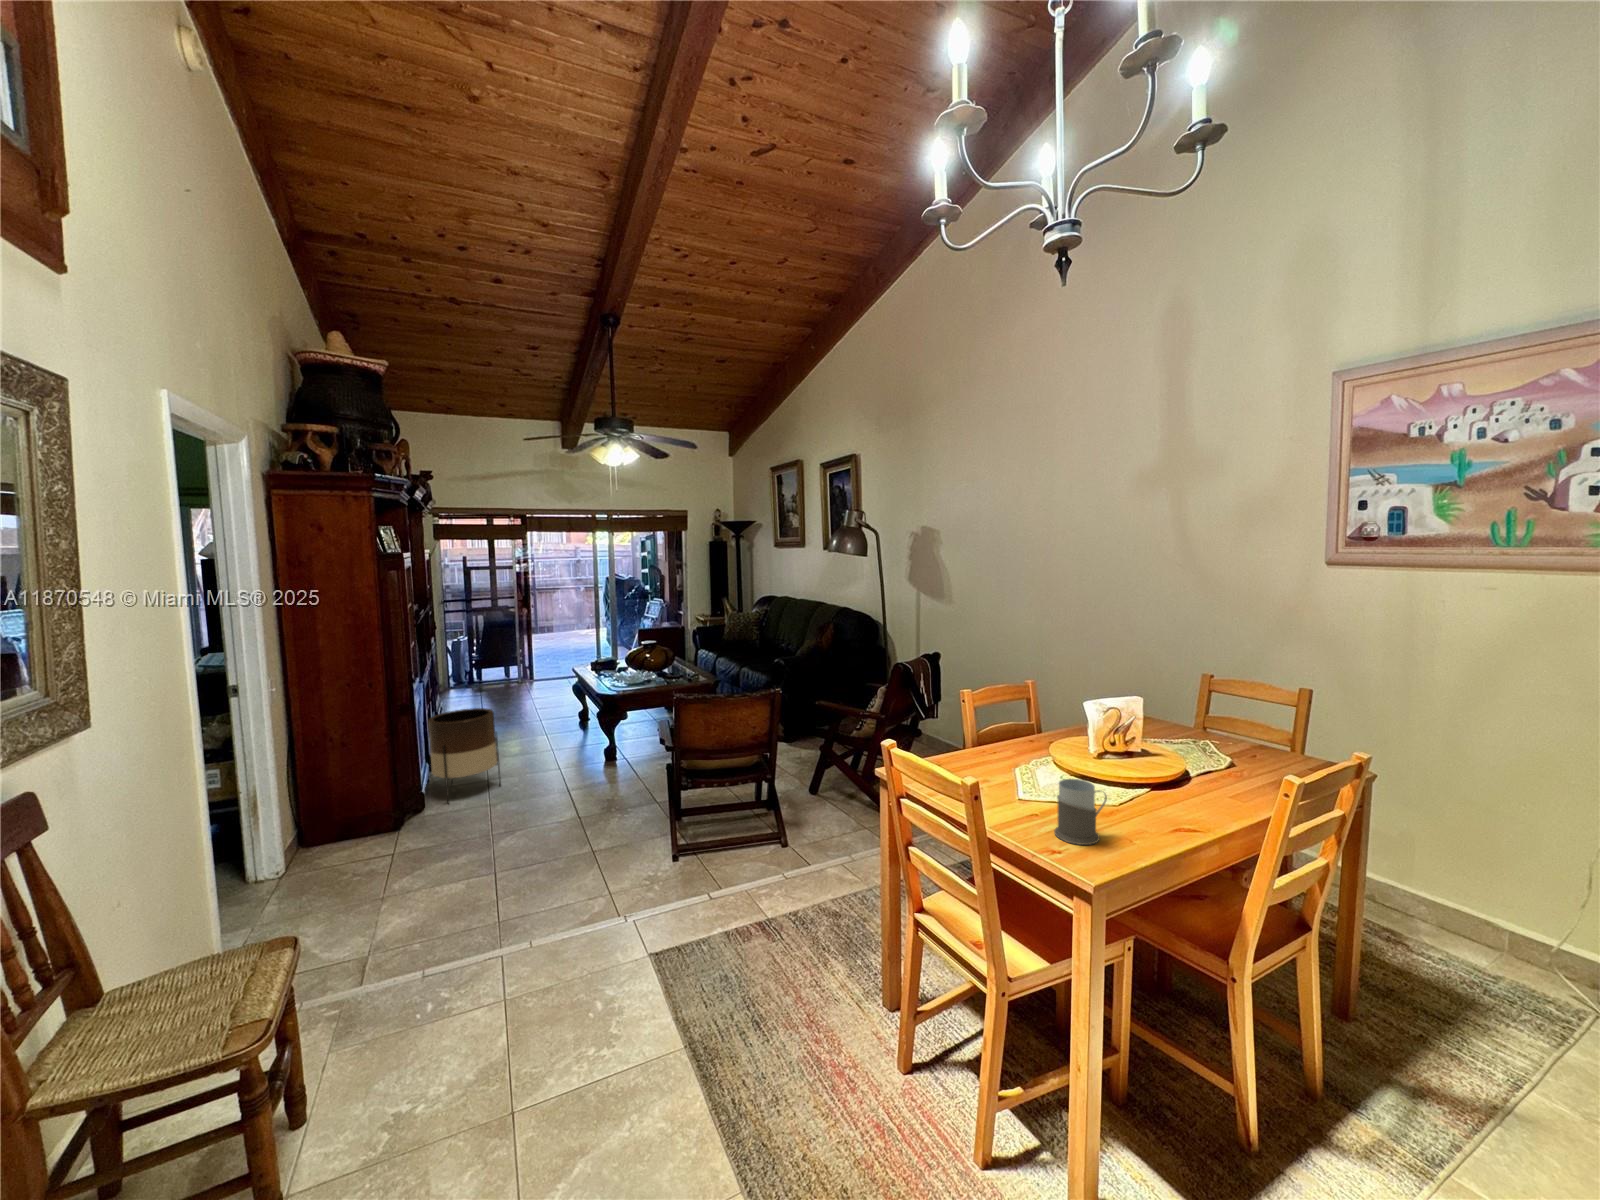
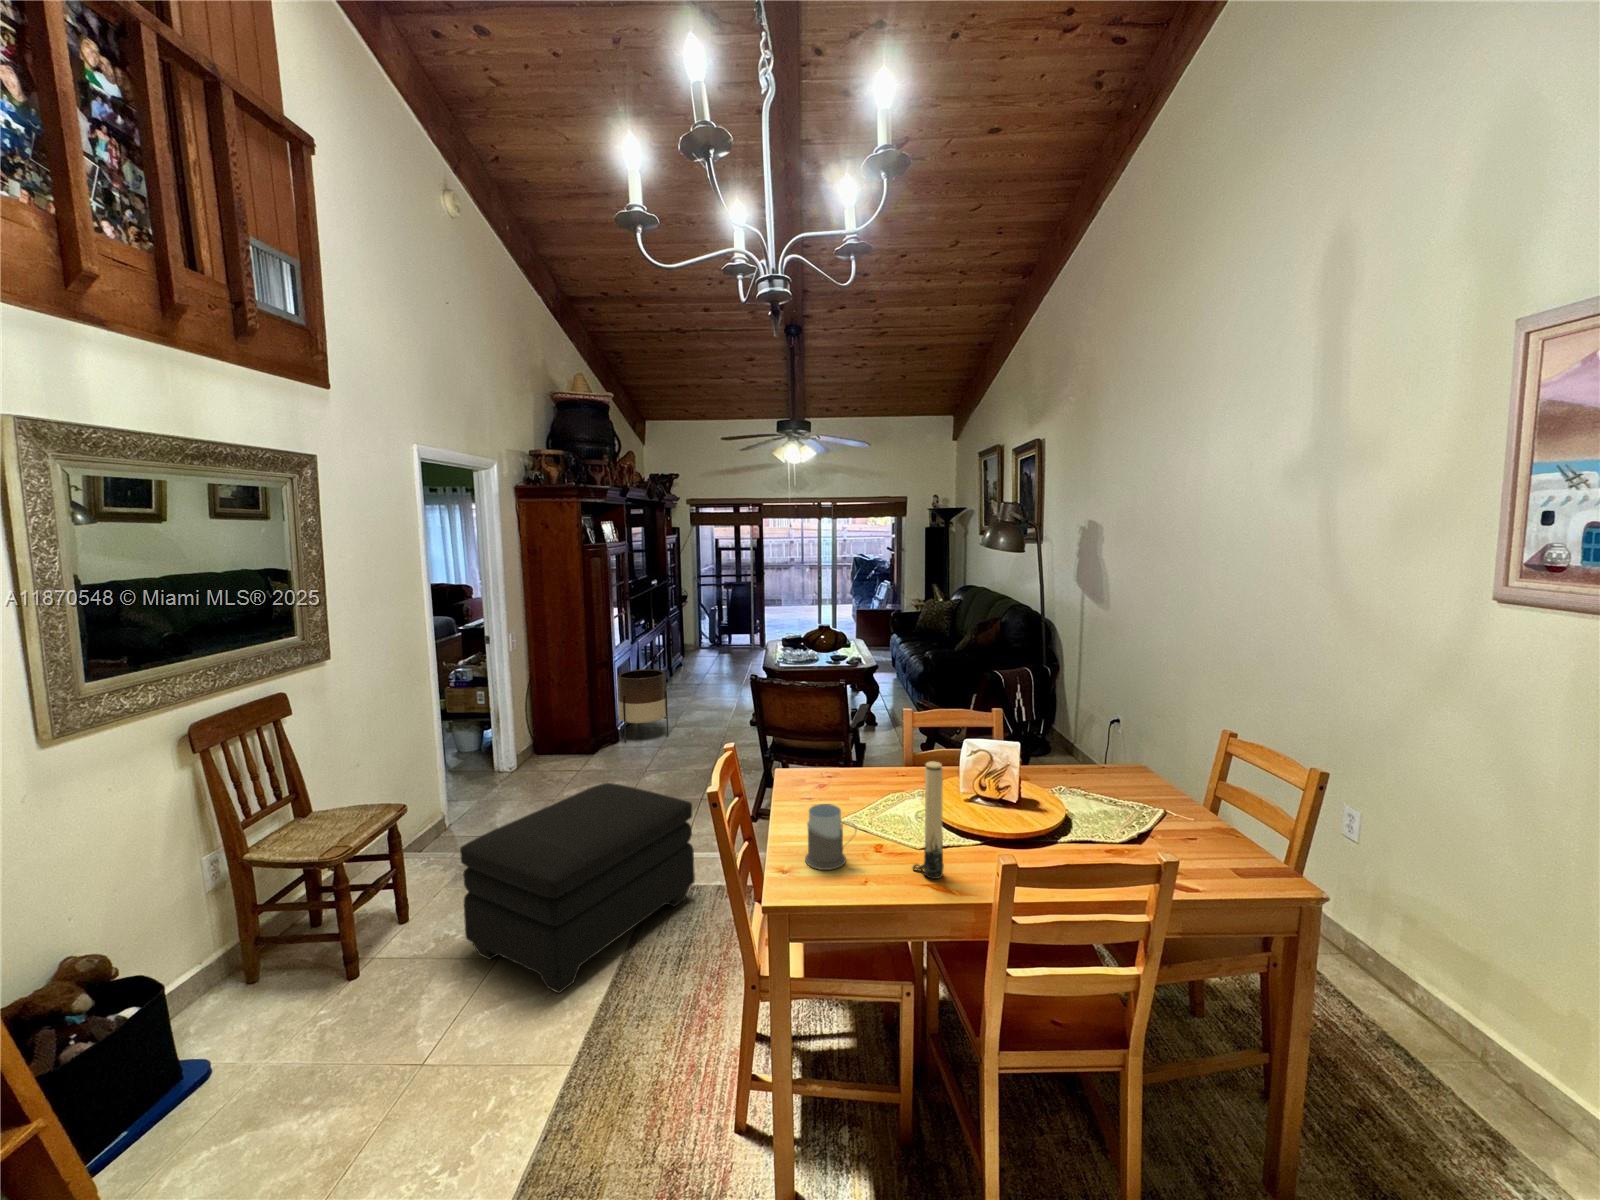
candle: none [1146,716,1181,827] -> present [913,762,944,879]
ottoman: none [452,839,706,1122] -> present [460,783,695,993]

